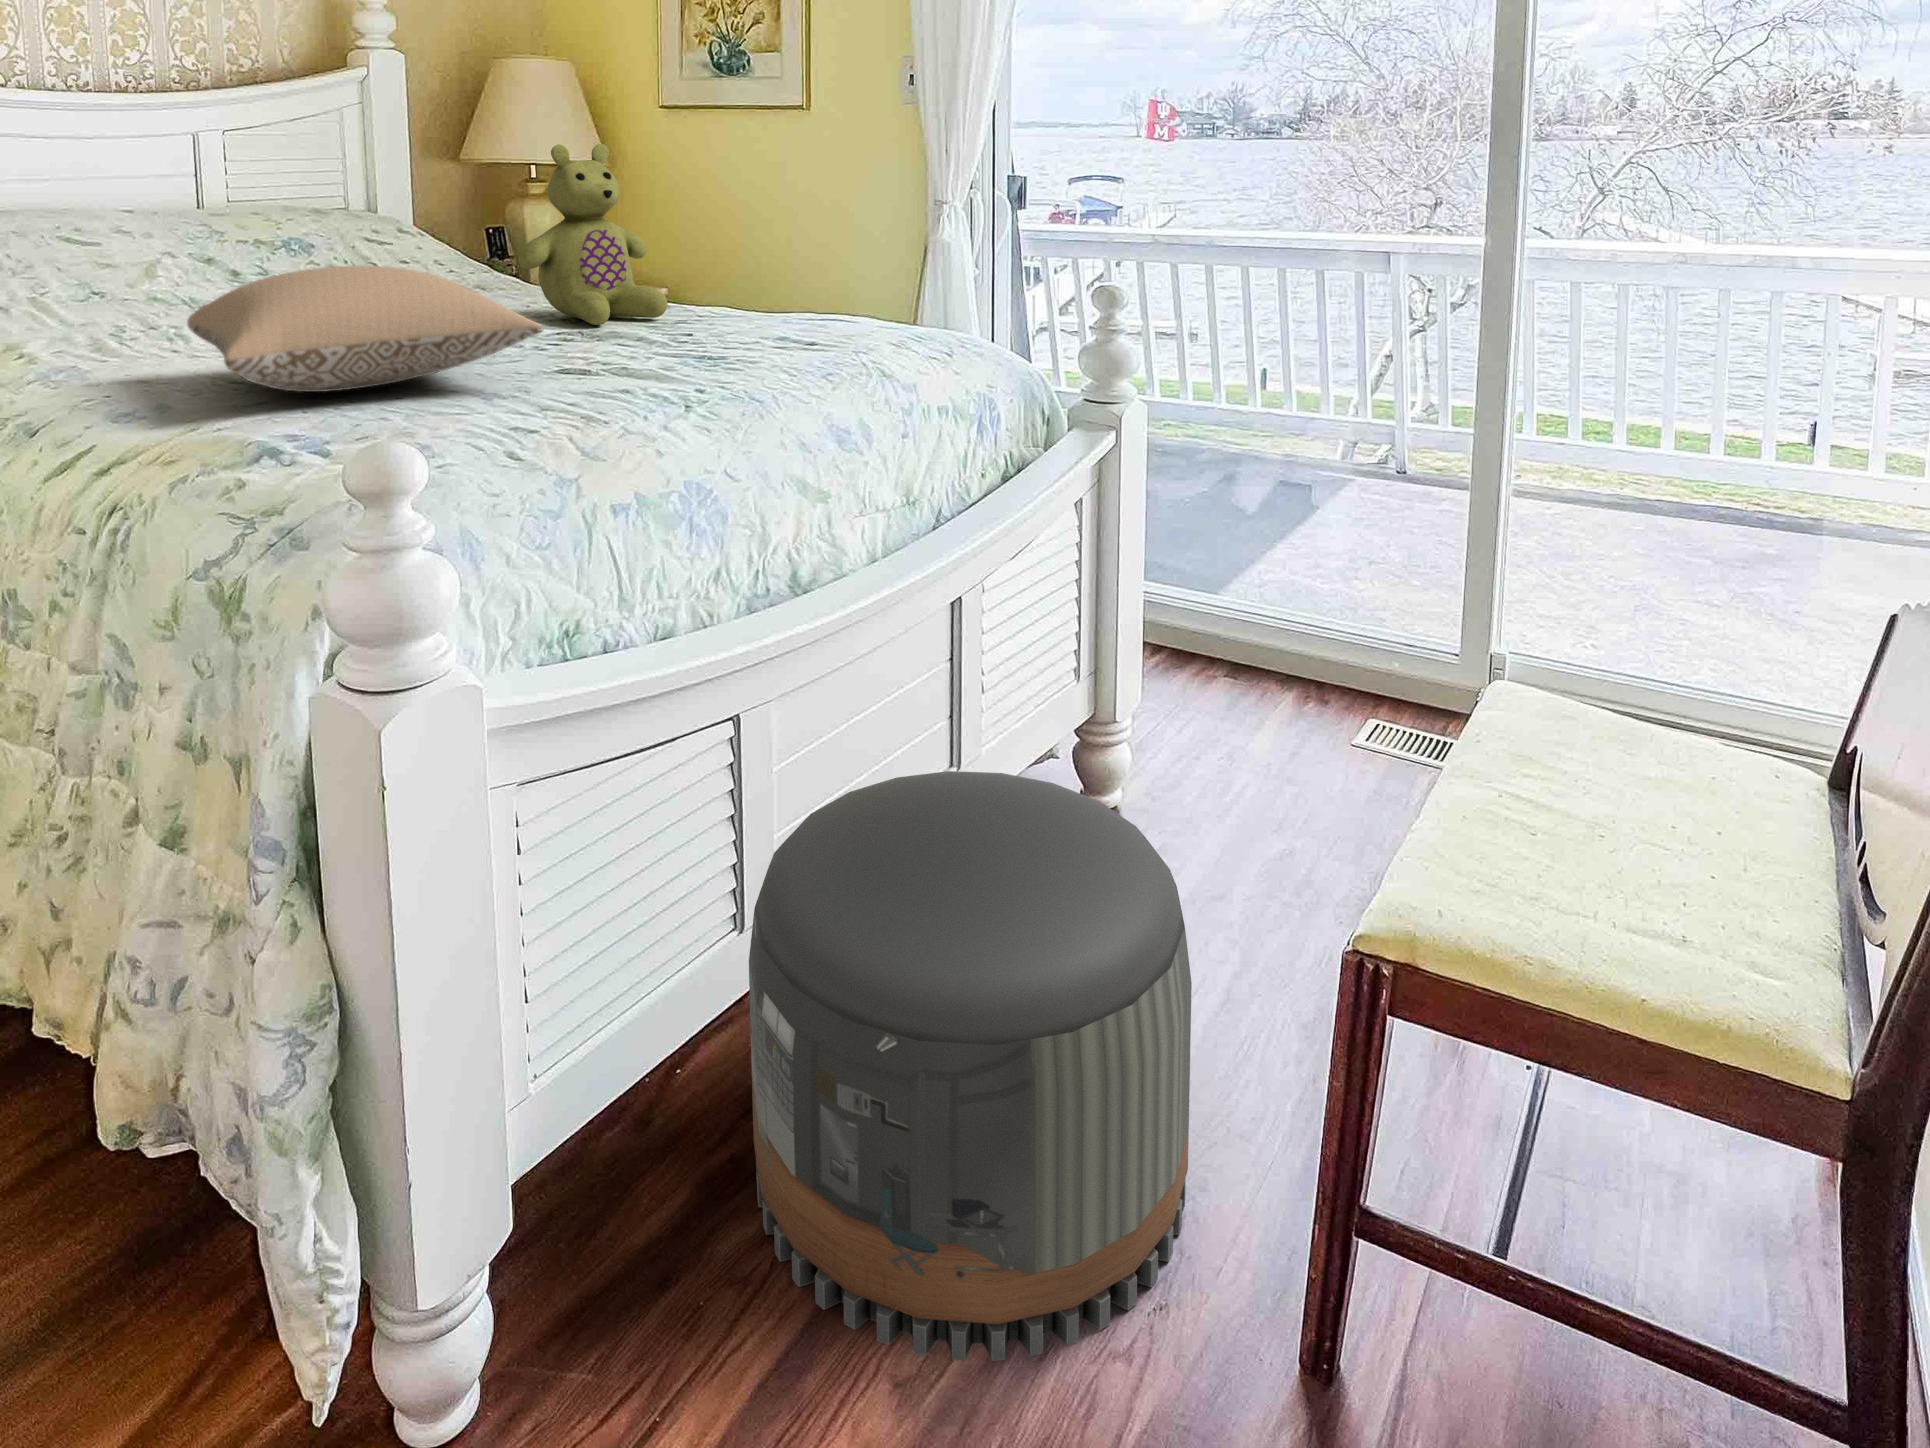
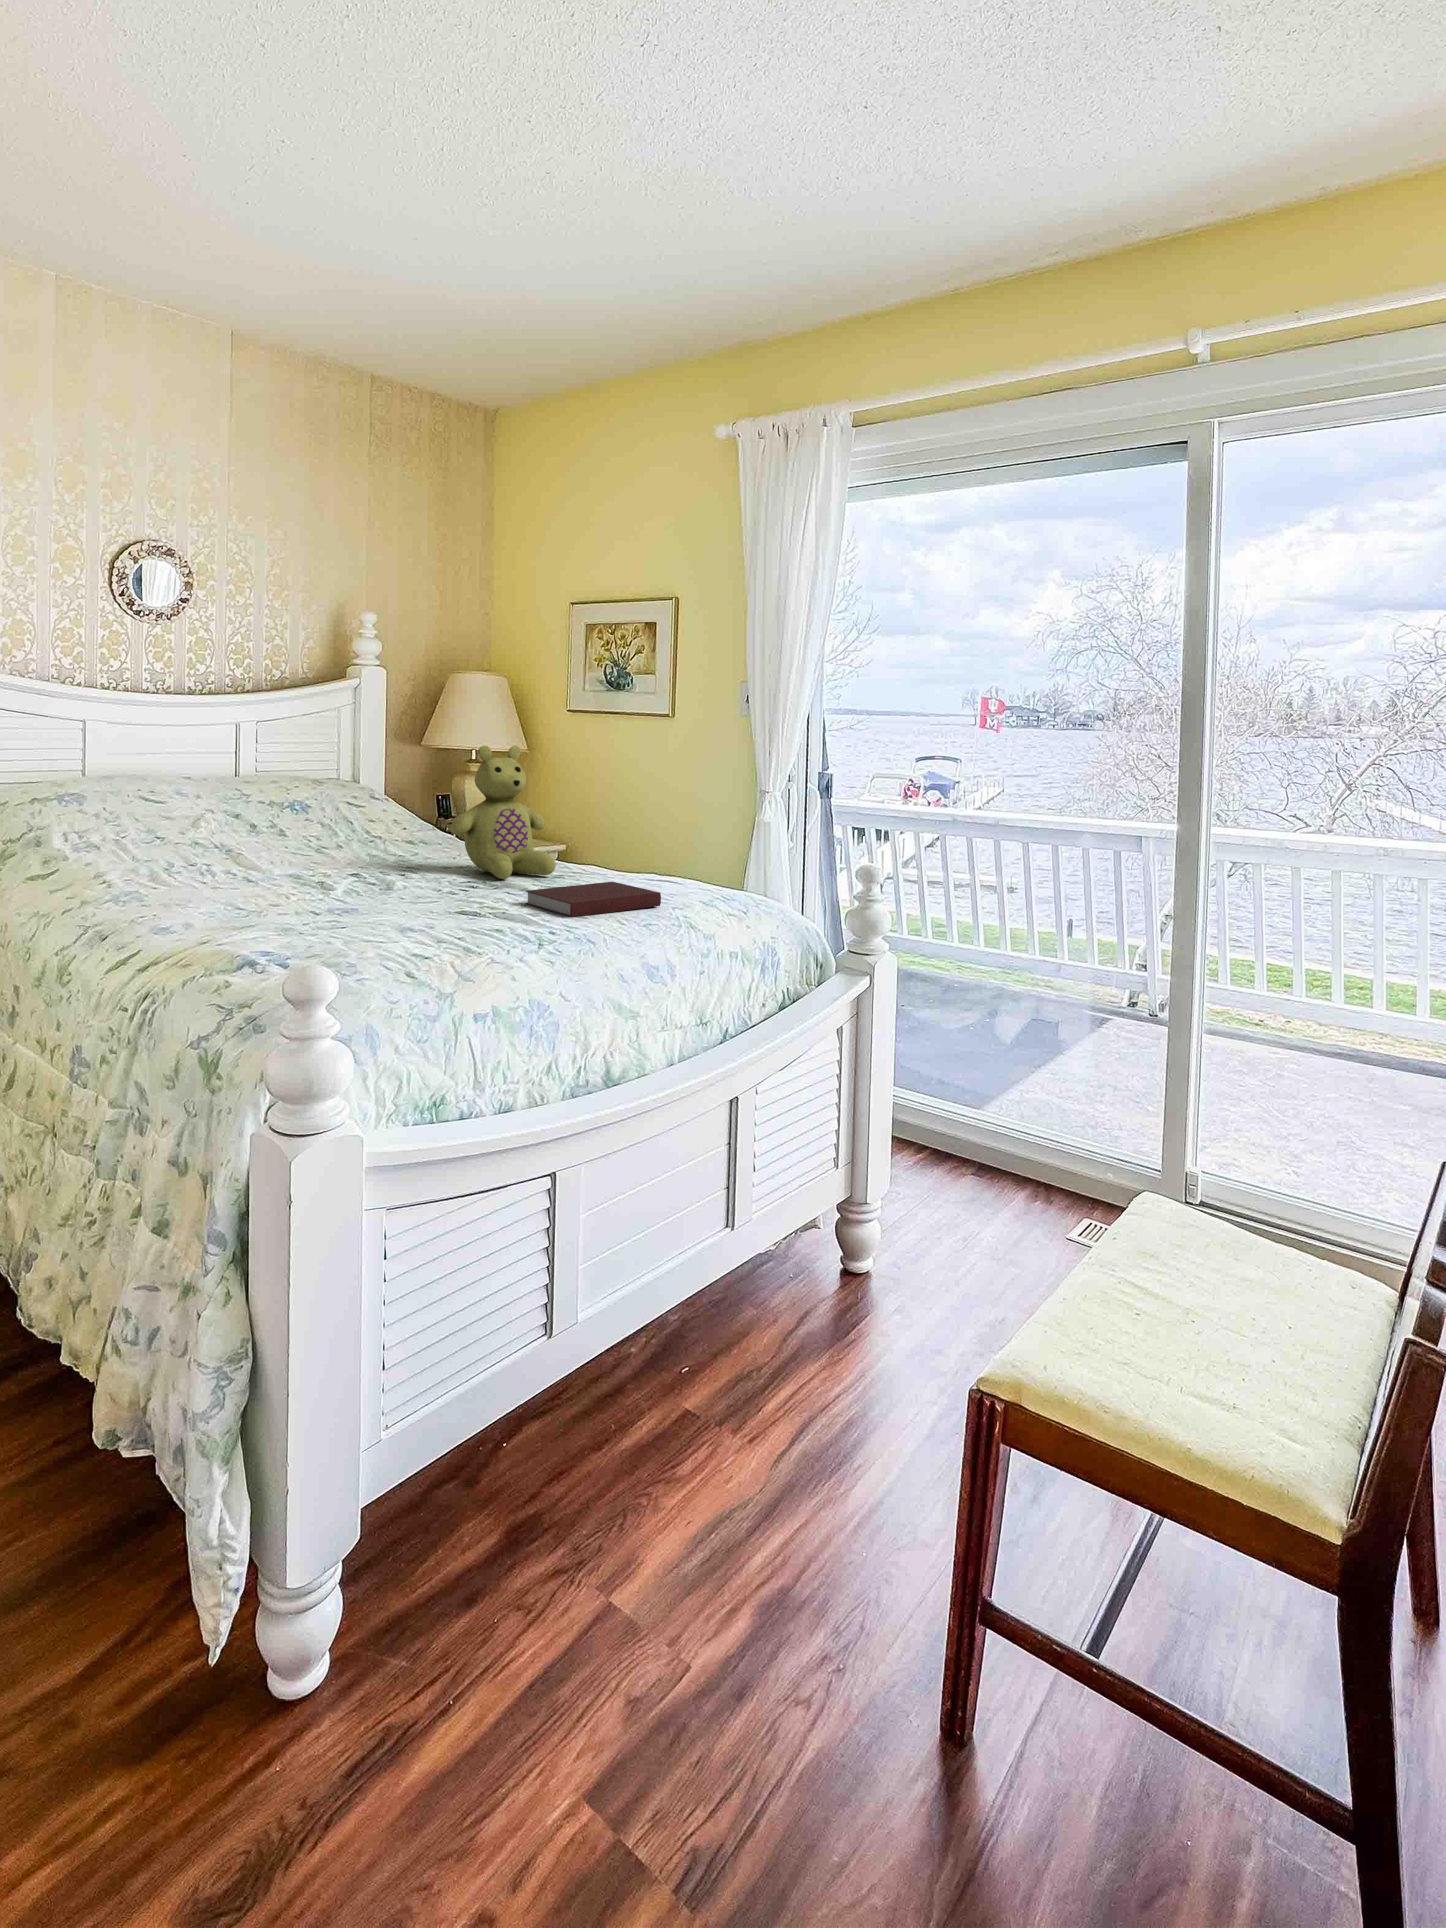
pillow: present [187,266,544,392] -> none [212,832,450,920]
notebook: none [639,319,825,367] -> present [525,882,661,917]
pouf: present [749,771,1192,1361] -> none [548,1234,876,1684]

